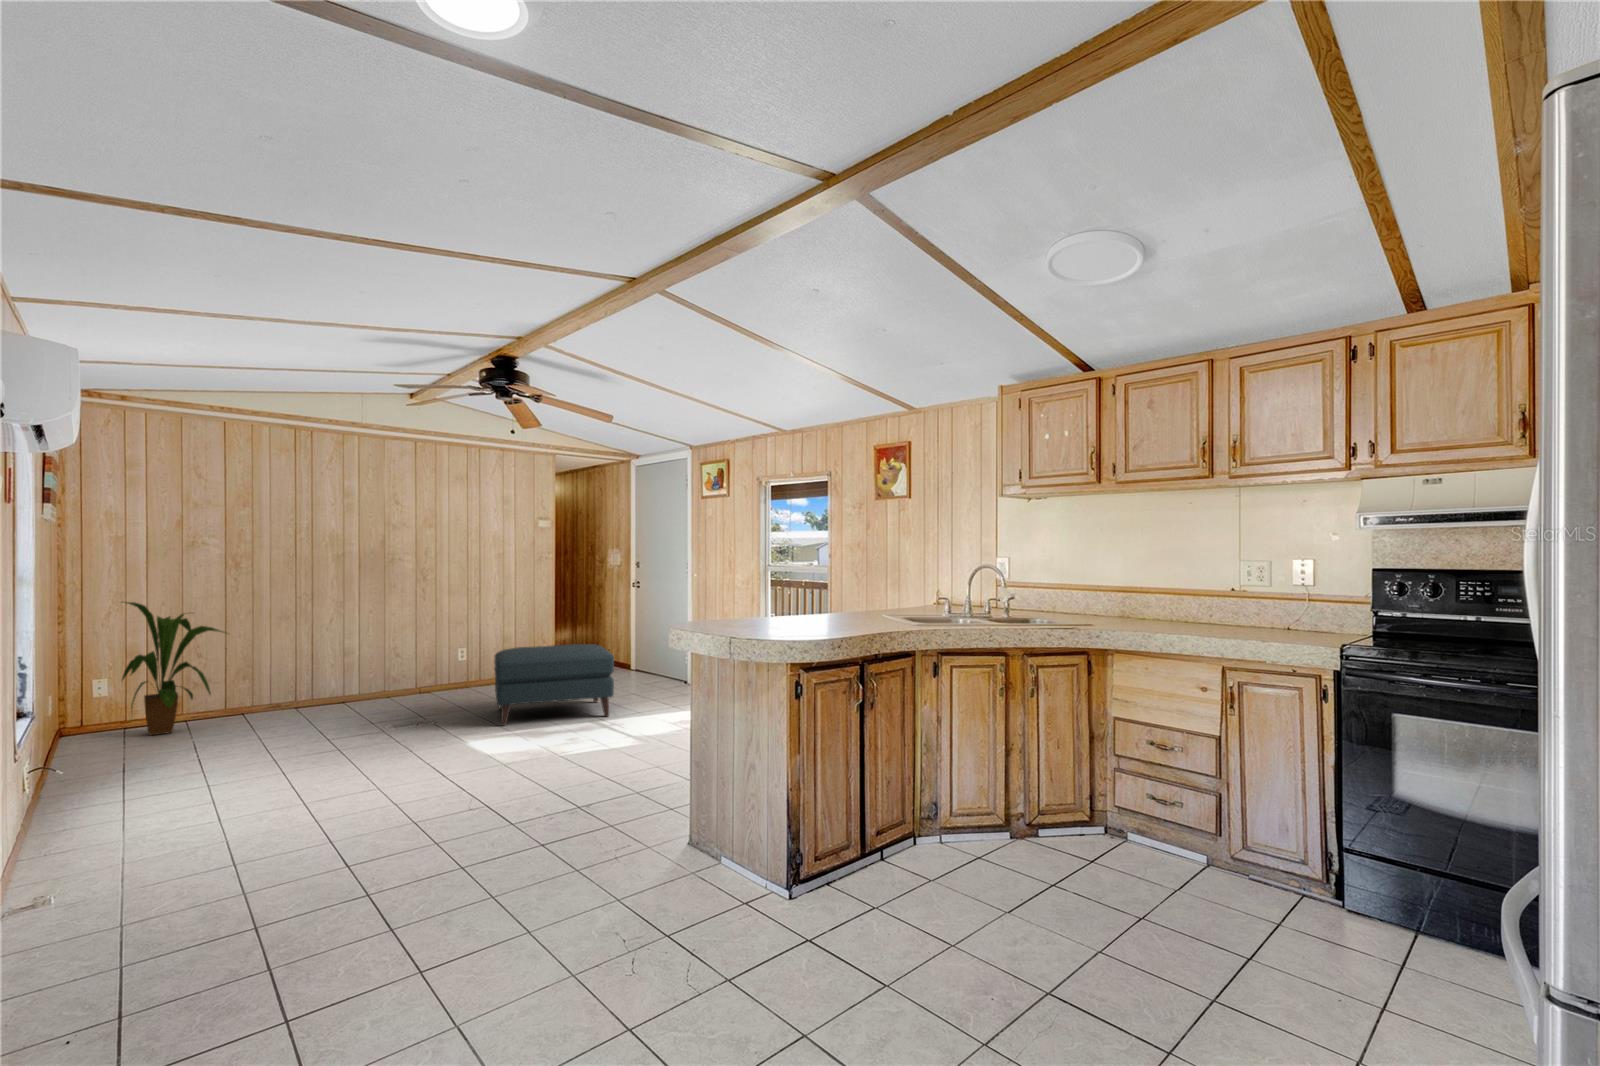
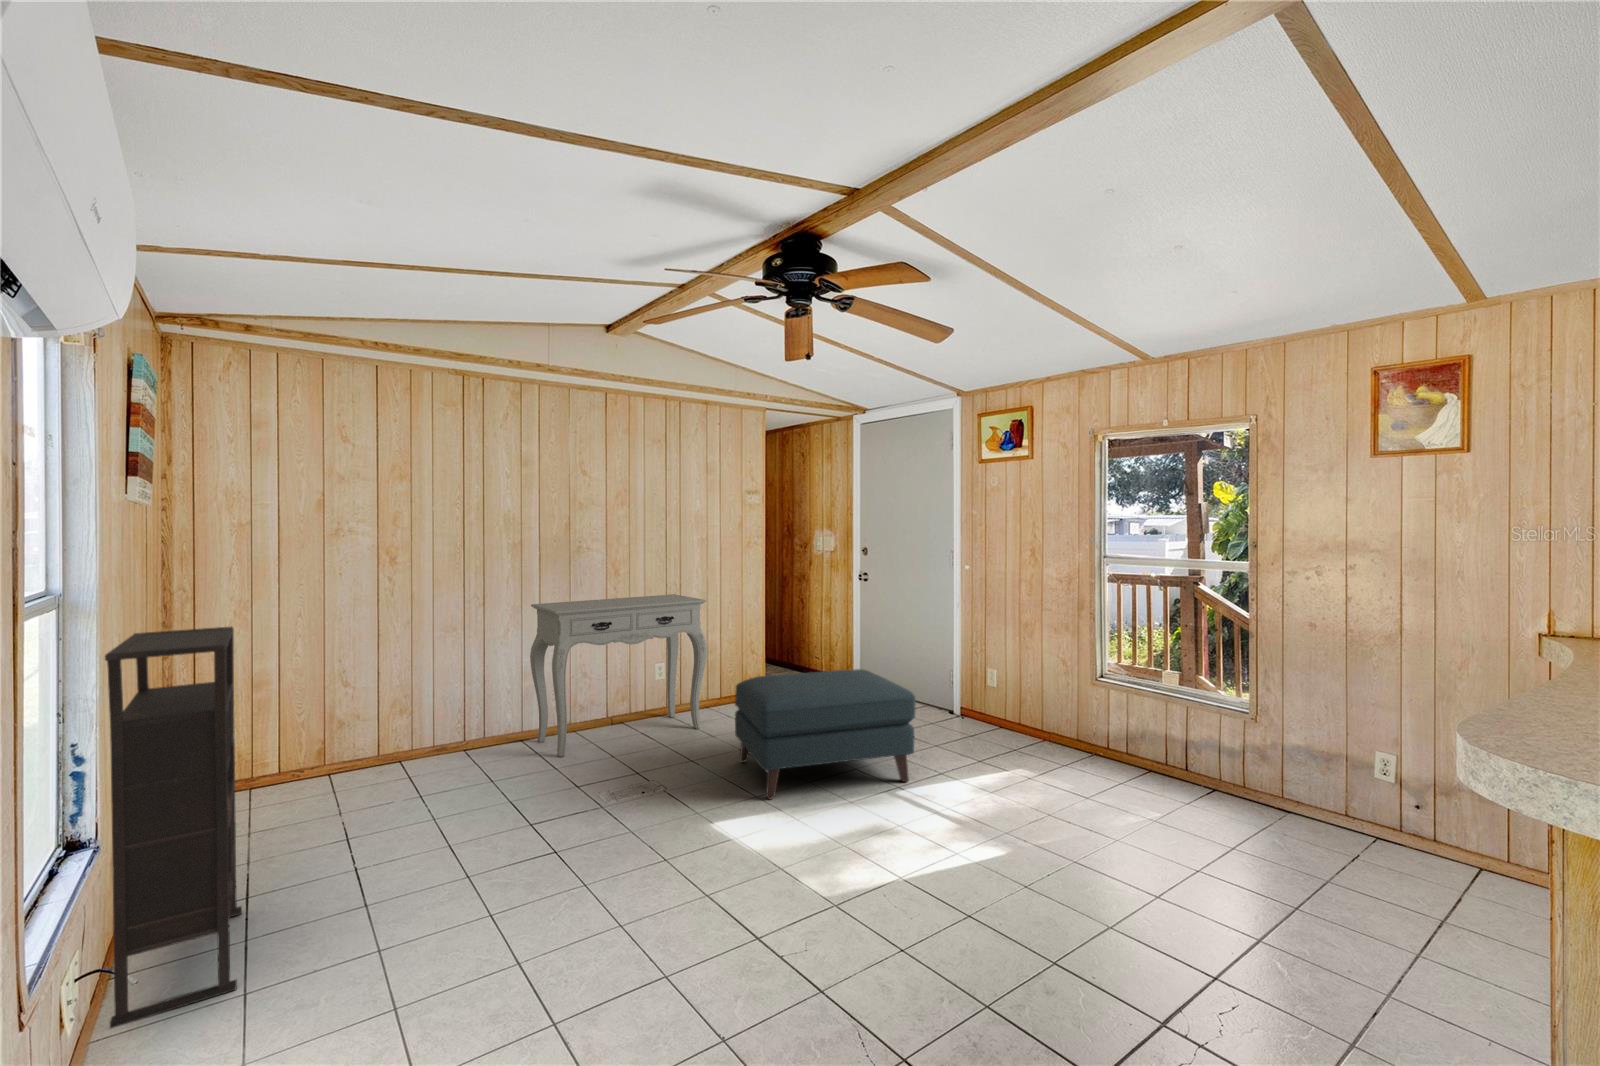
console table: none [348,595,491,710] -> present [530,594,707,757]
bookshelf: none [41,598,119,811] -> present [105,627,242,1028]
house plant: present [122,602,224,735] -> none [239,619,388,807]

